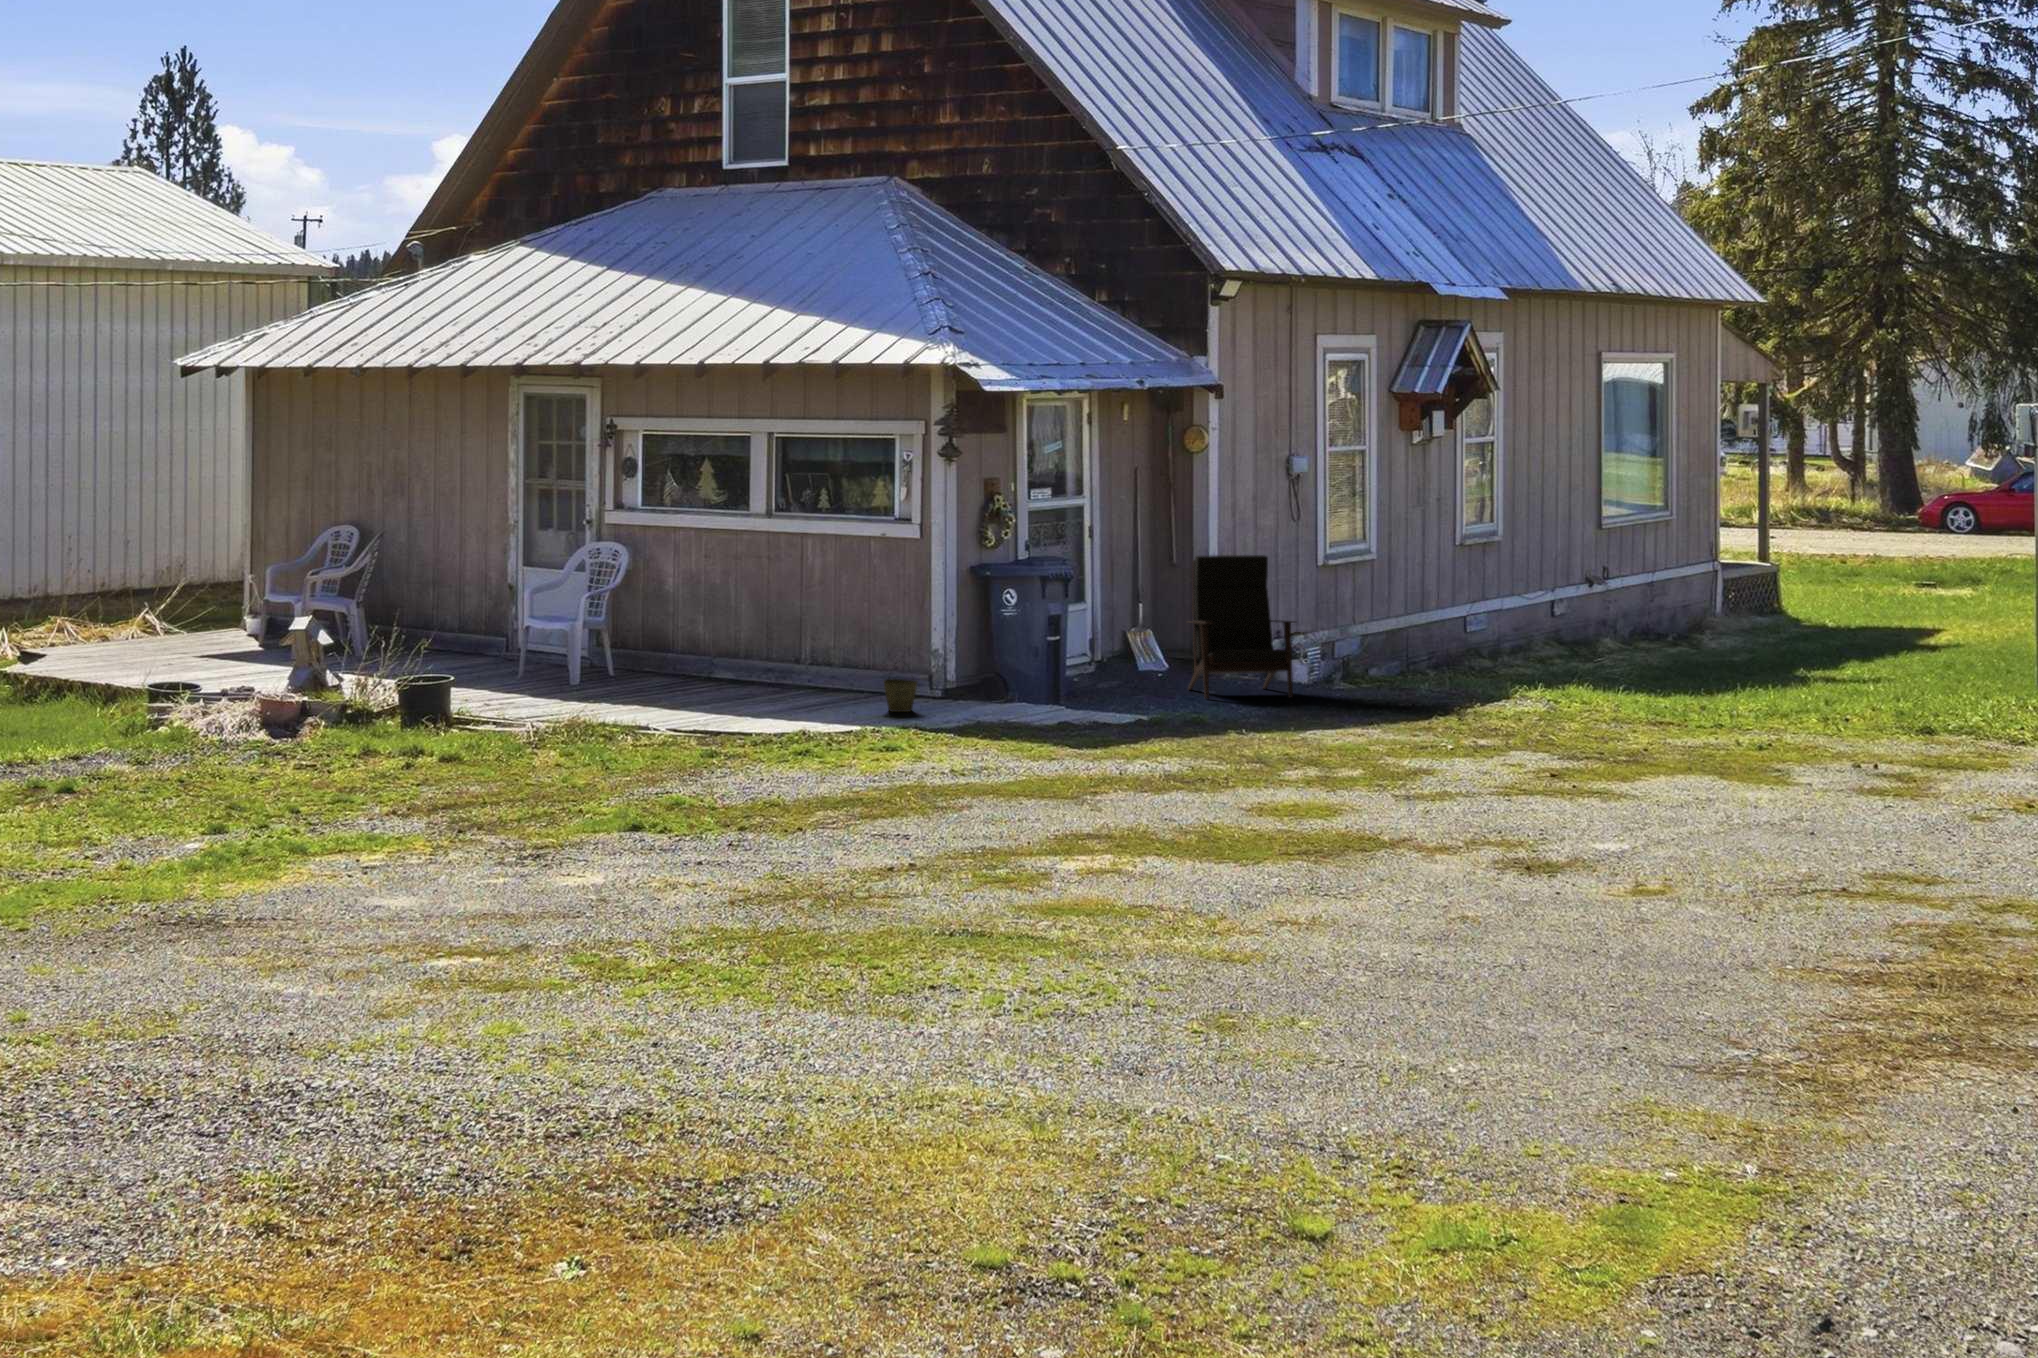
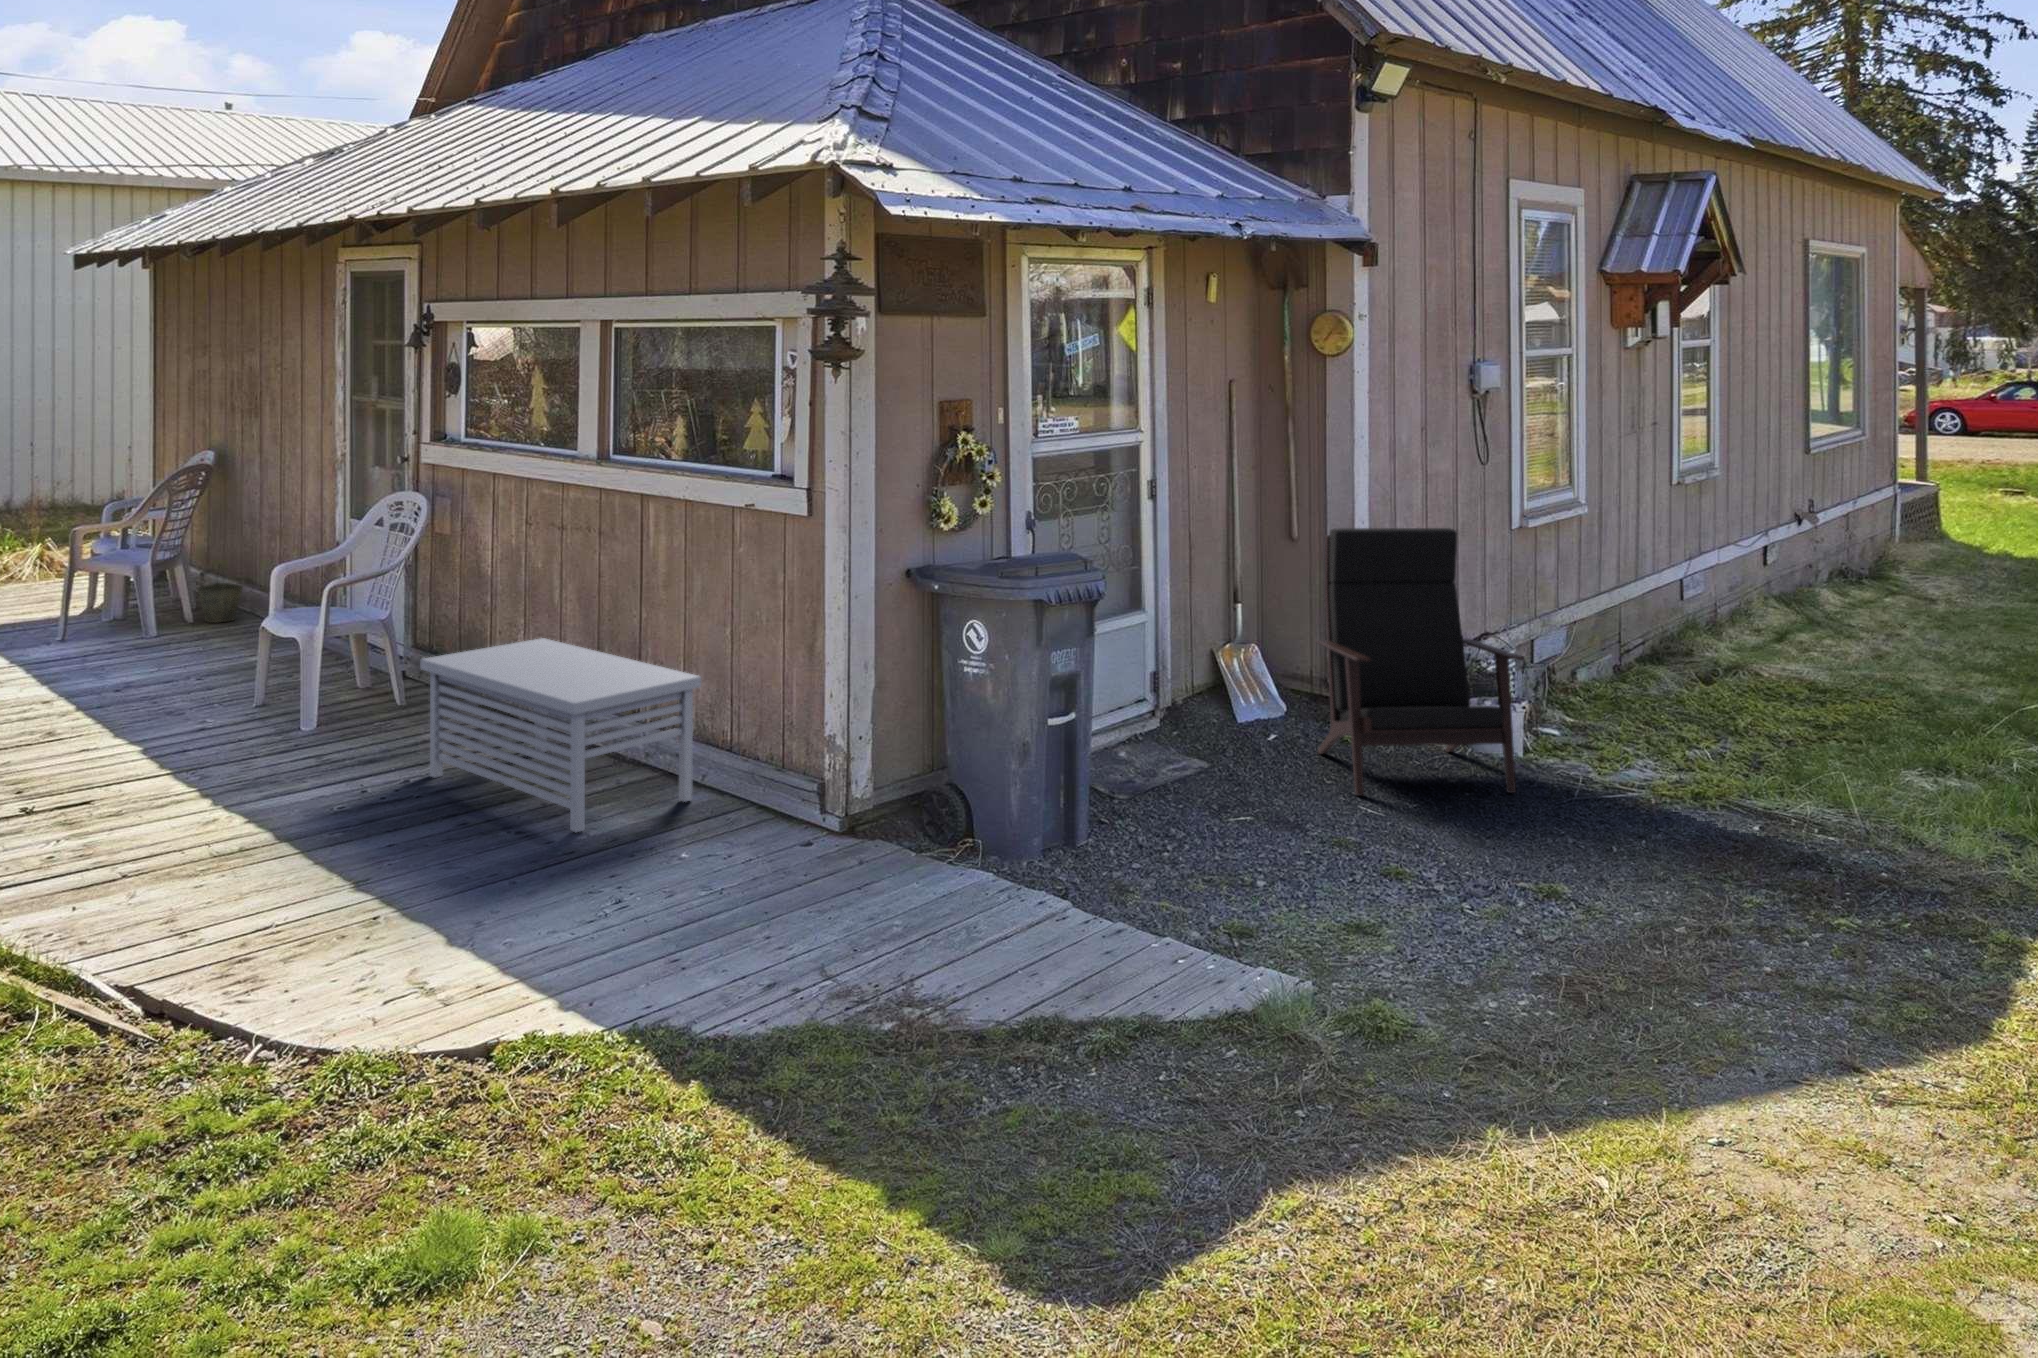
storage bench: none [673,625,845,709] -> present [420,638,701,832]
bucket: present [884,678,917,712] -> present [197,583,243,623]

